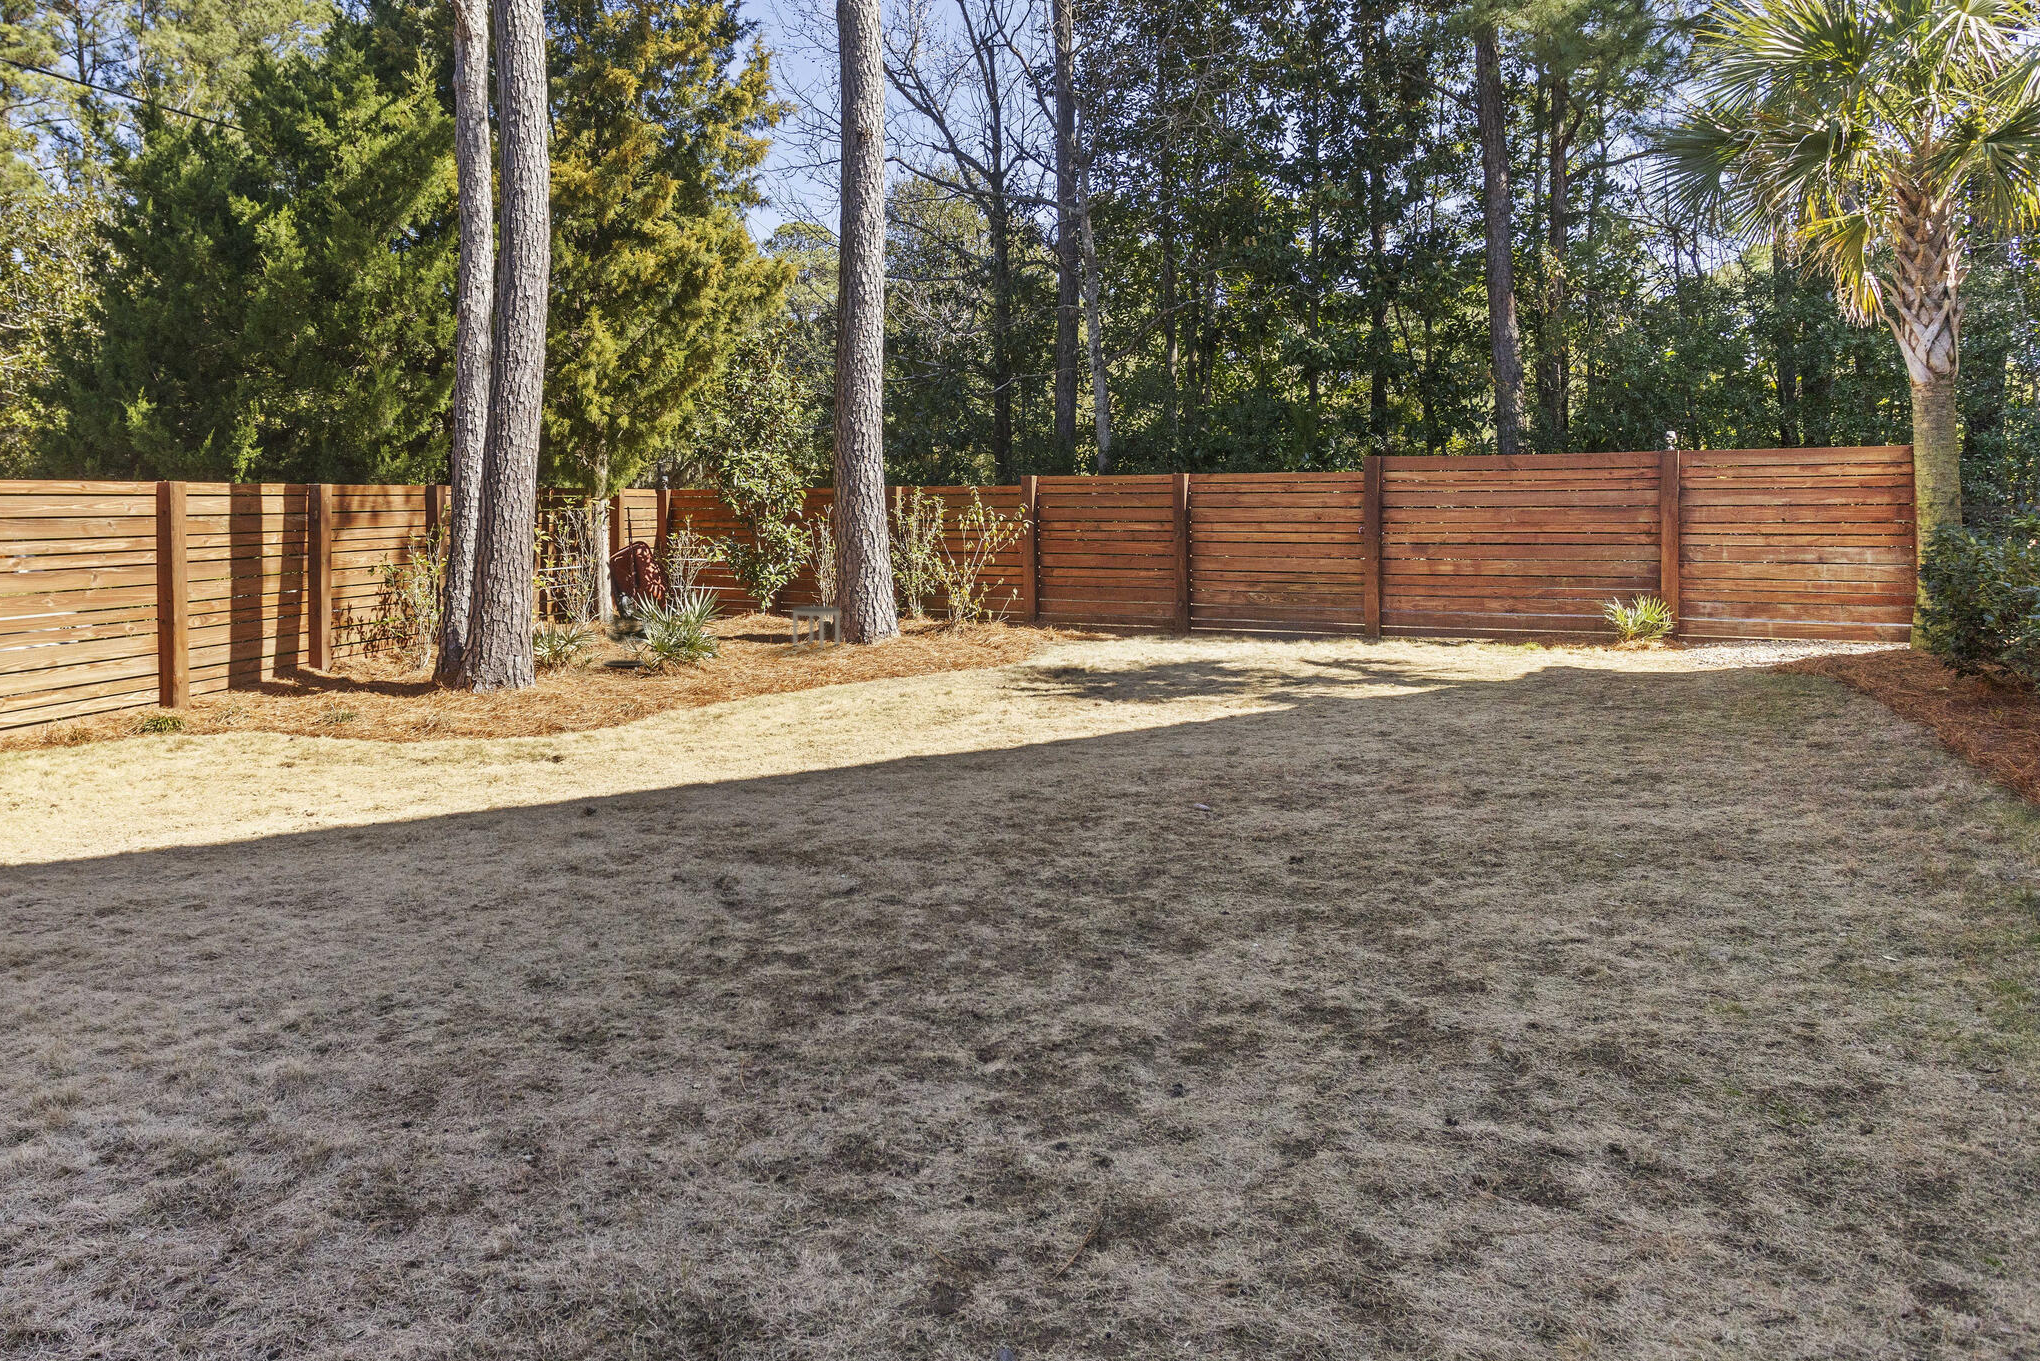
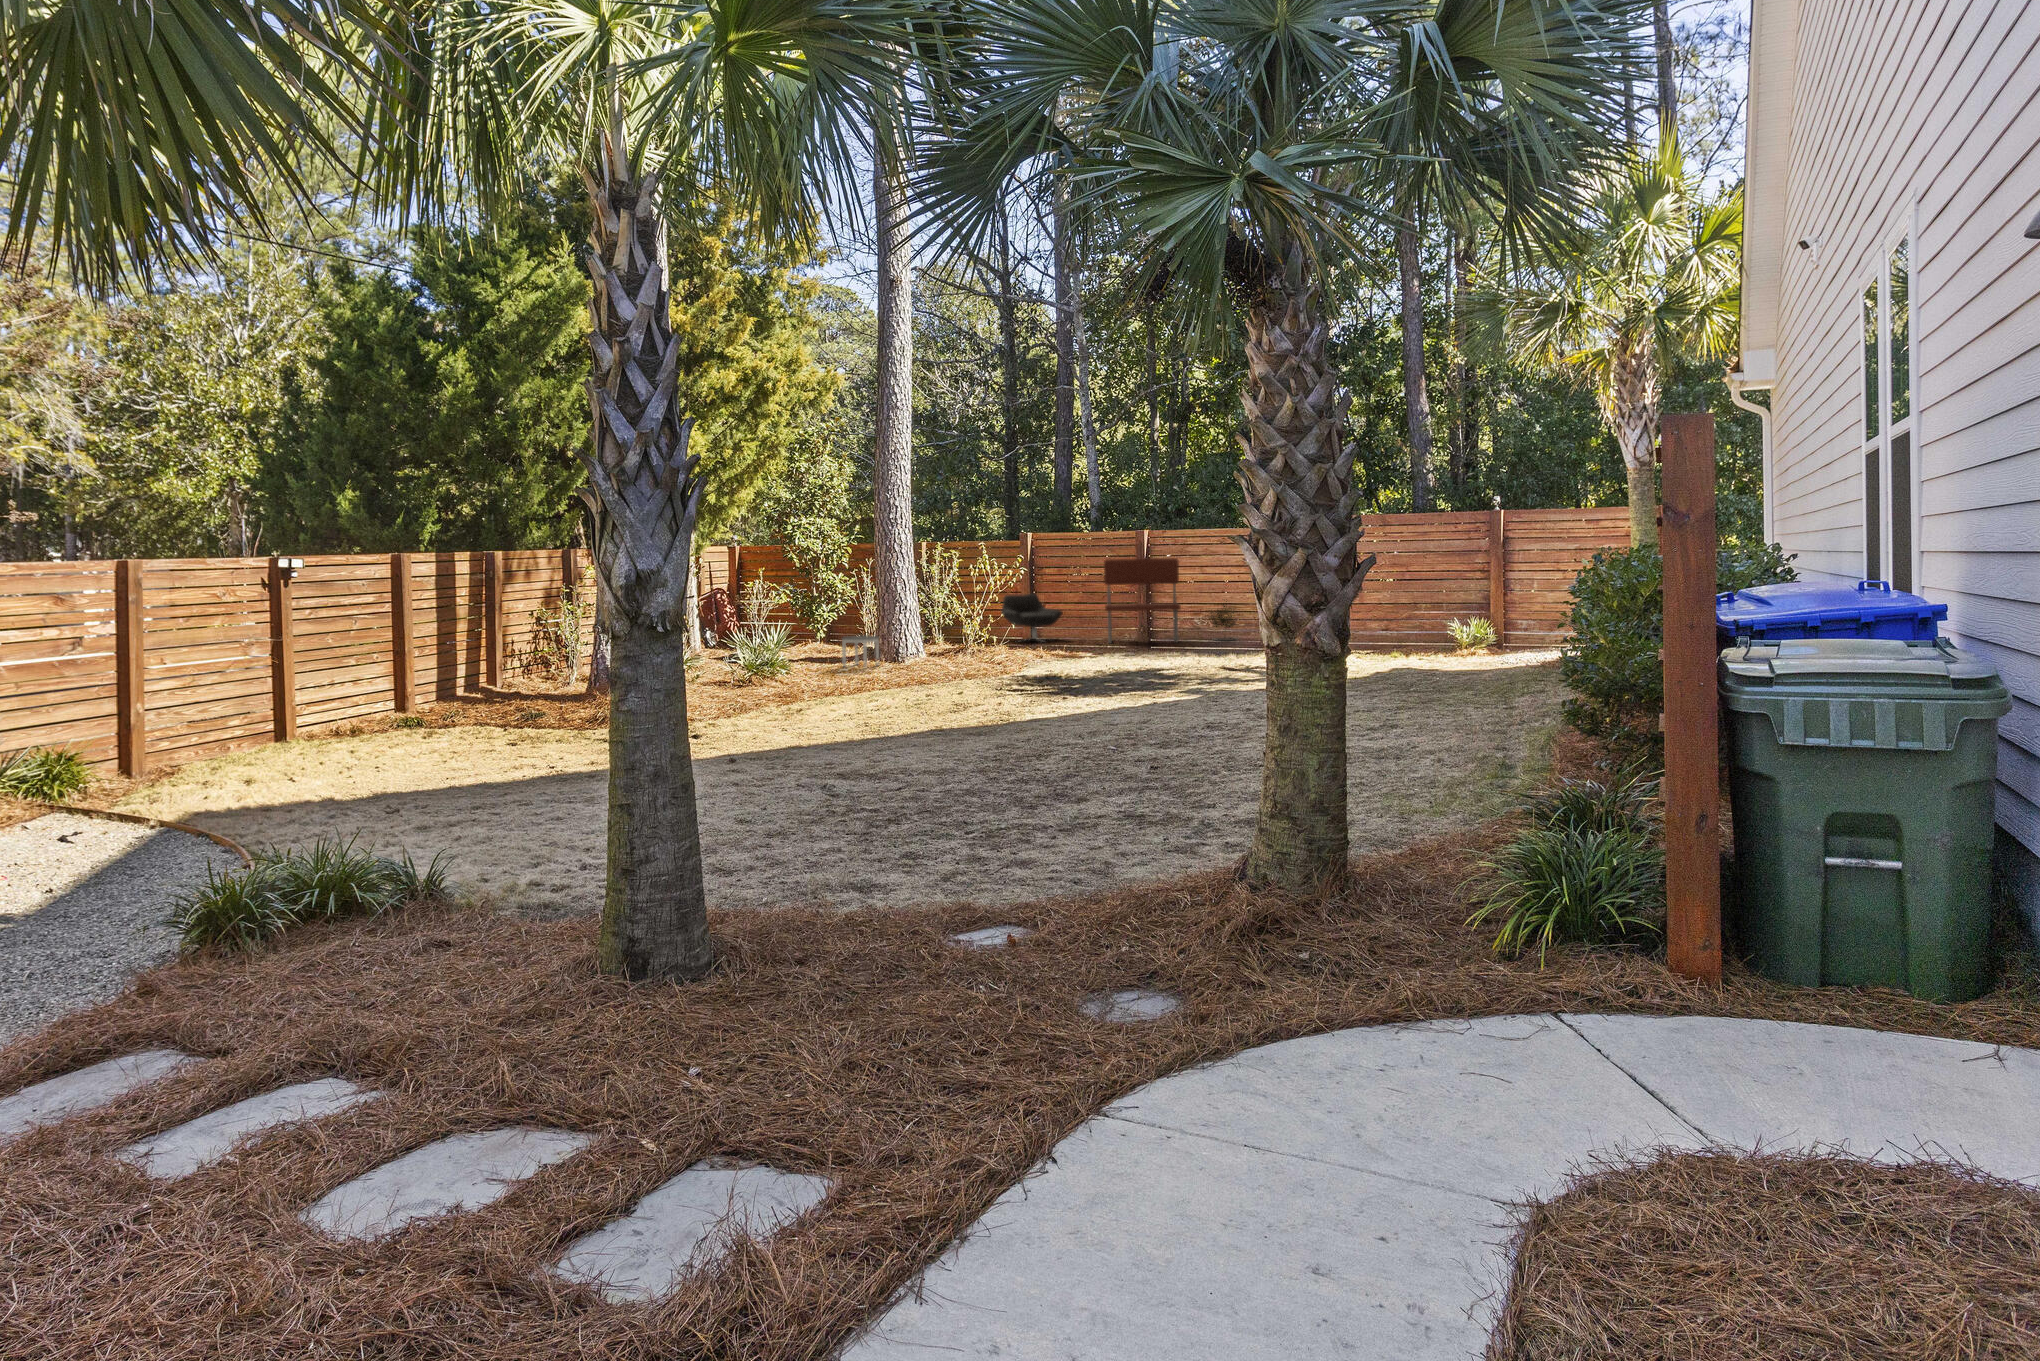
bench: none [1121,517,1217,623] -> present [1104,558,1181,643]
lounge chair: none [992,557,1068,617] -> present [1001,594,1063,639]
potted tree: present [605,600,647,666] -> present [1211,601,1236,641]

